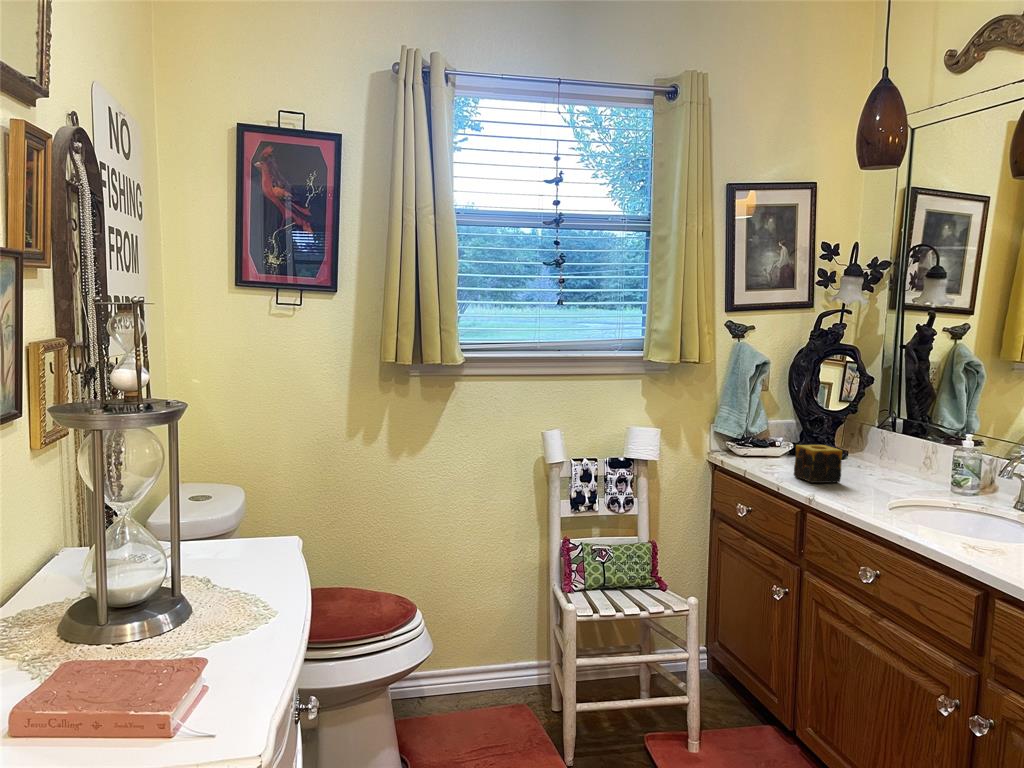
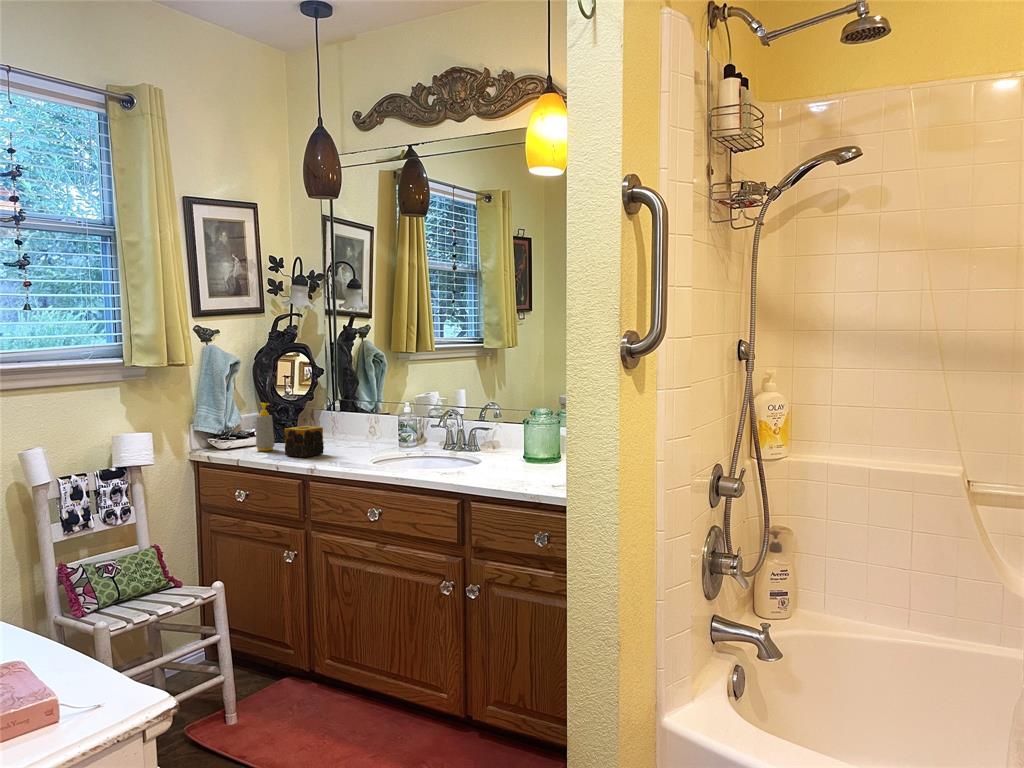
soap bottle: none [771,411,793,466] -> present [256,403,274,451]

